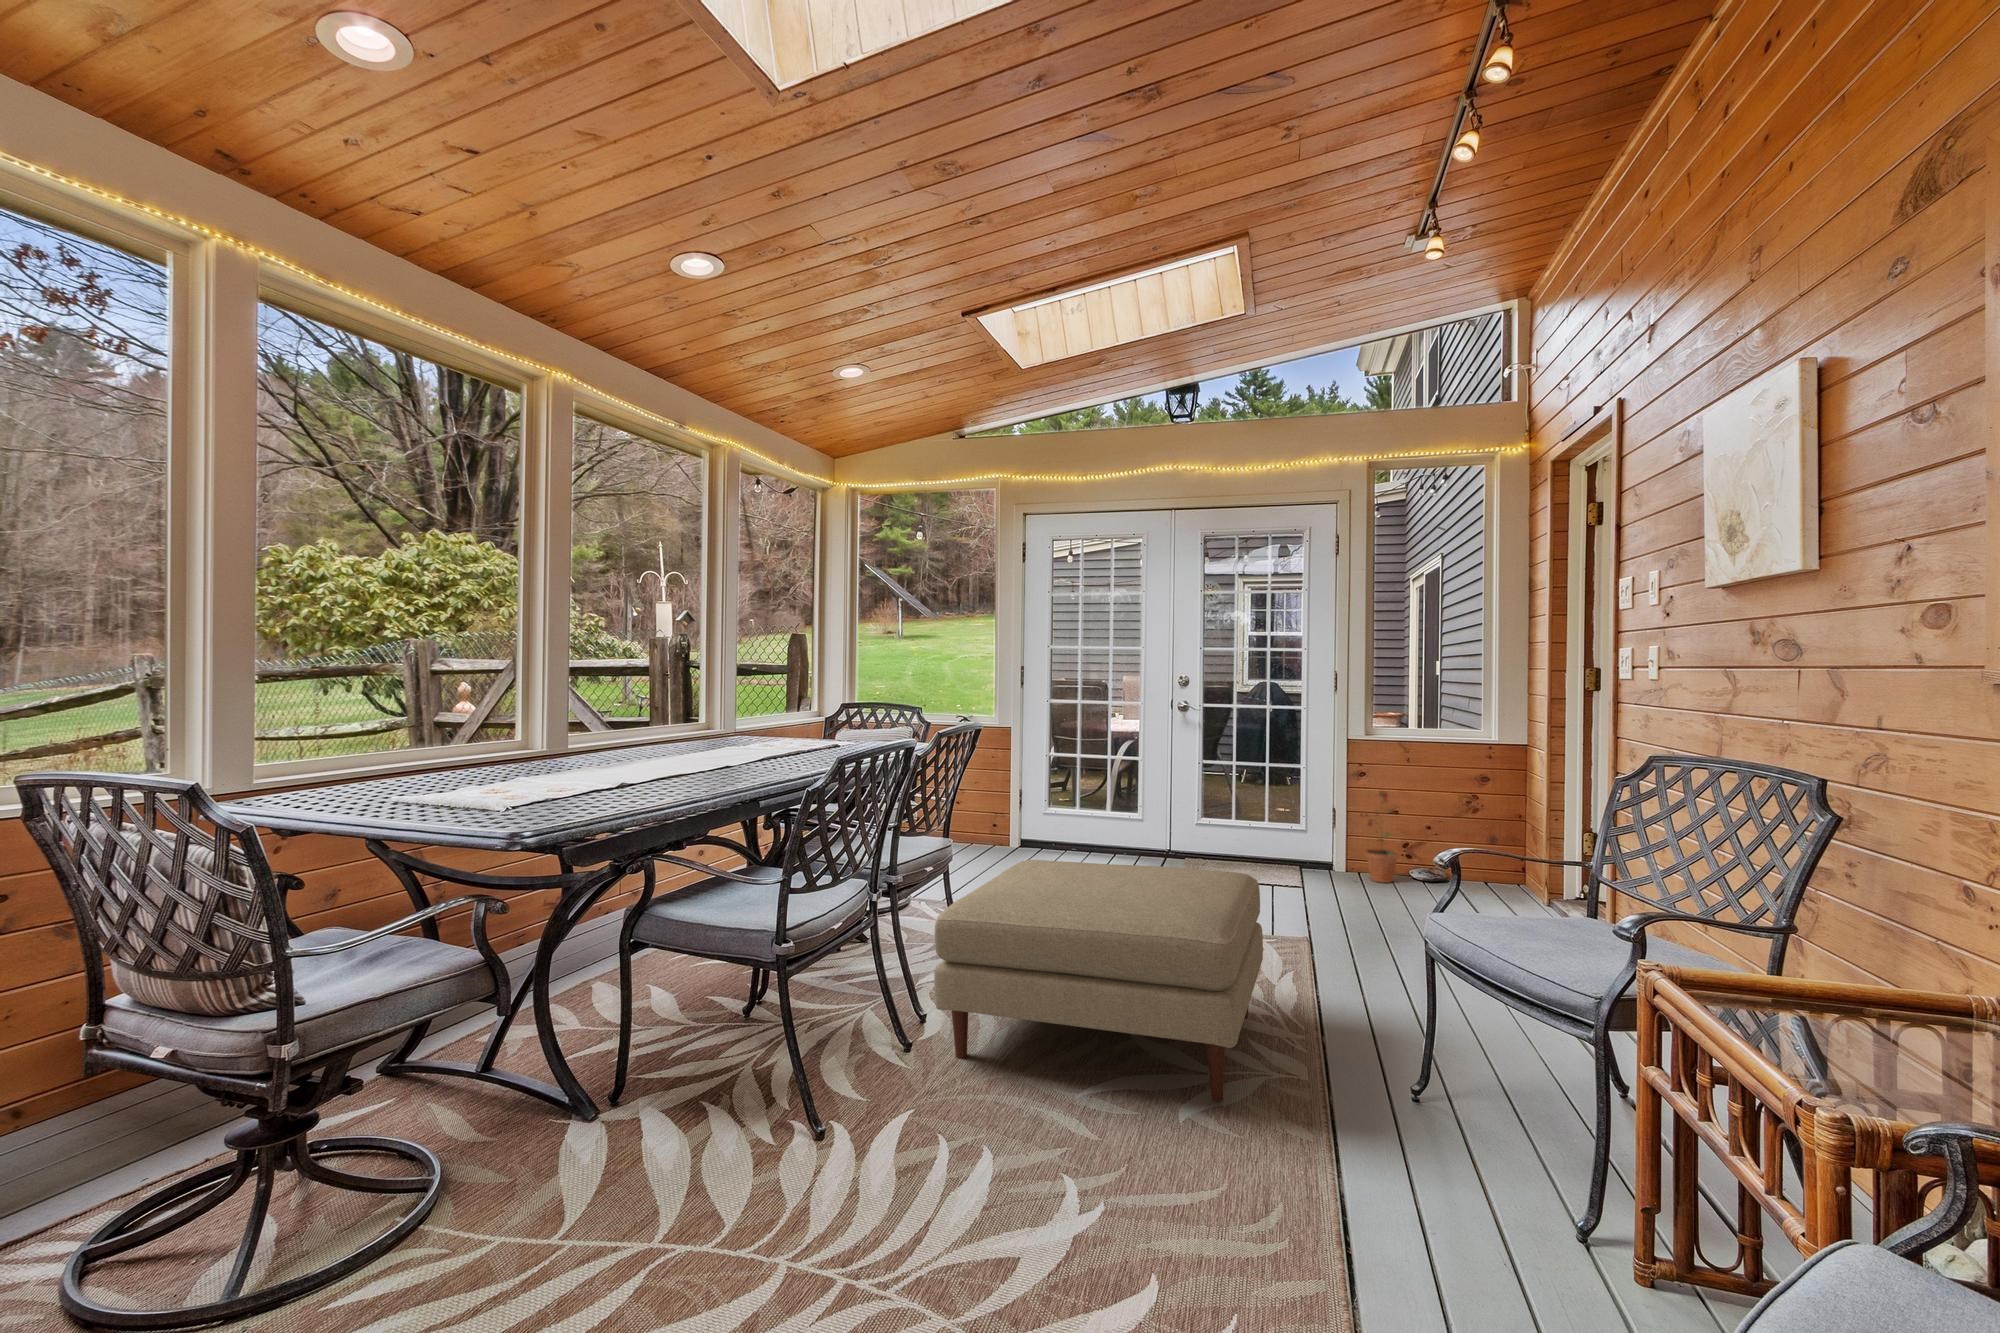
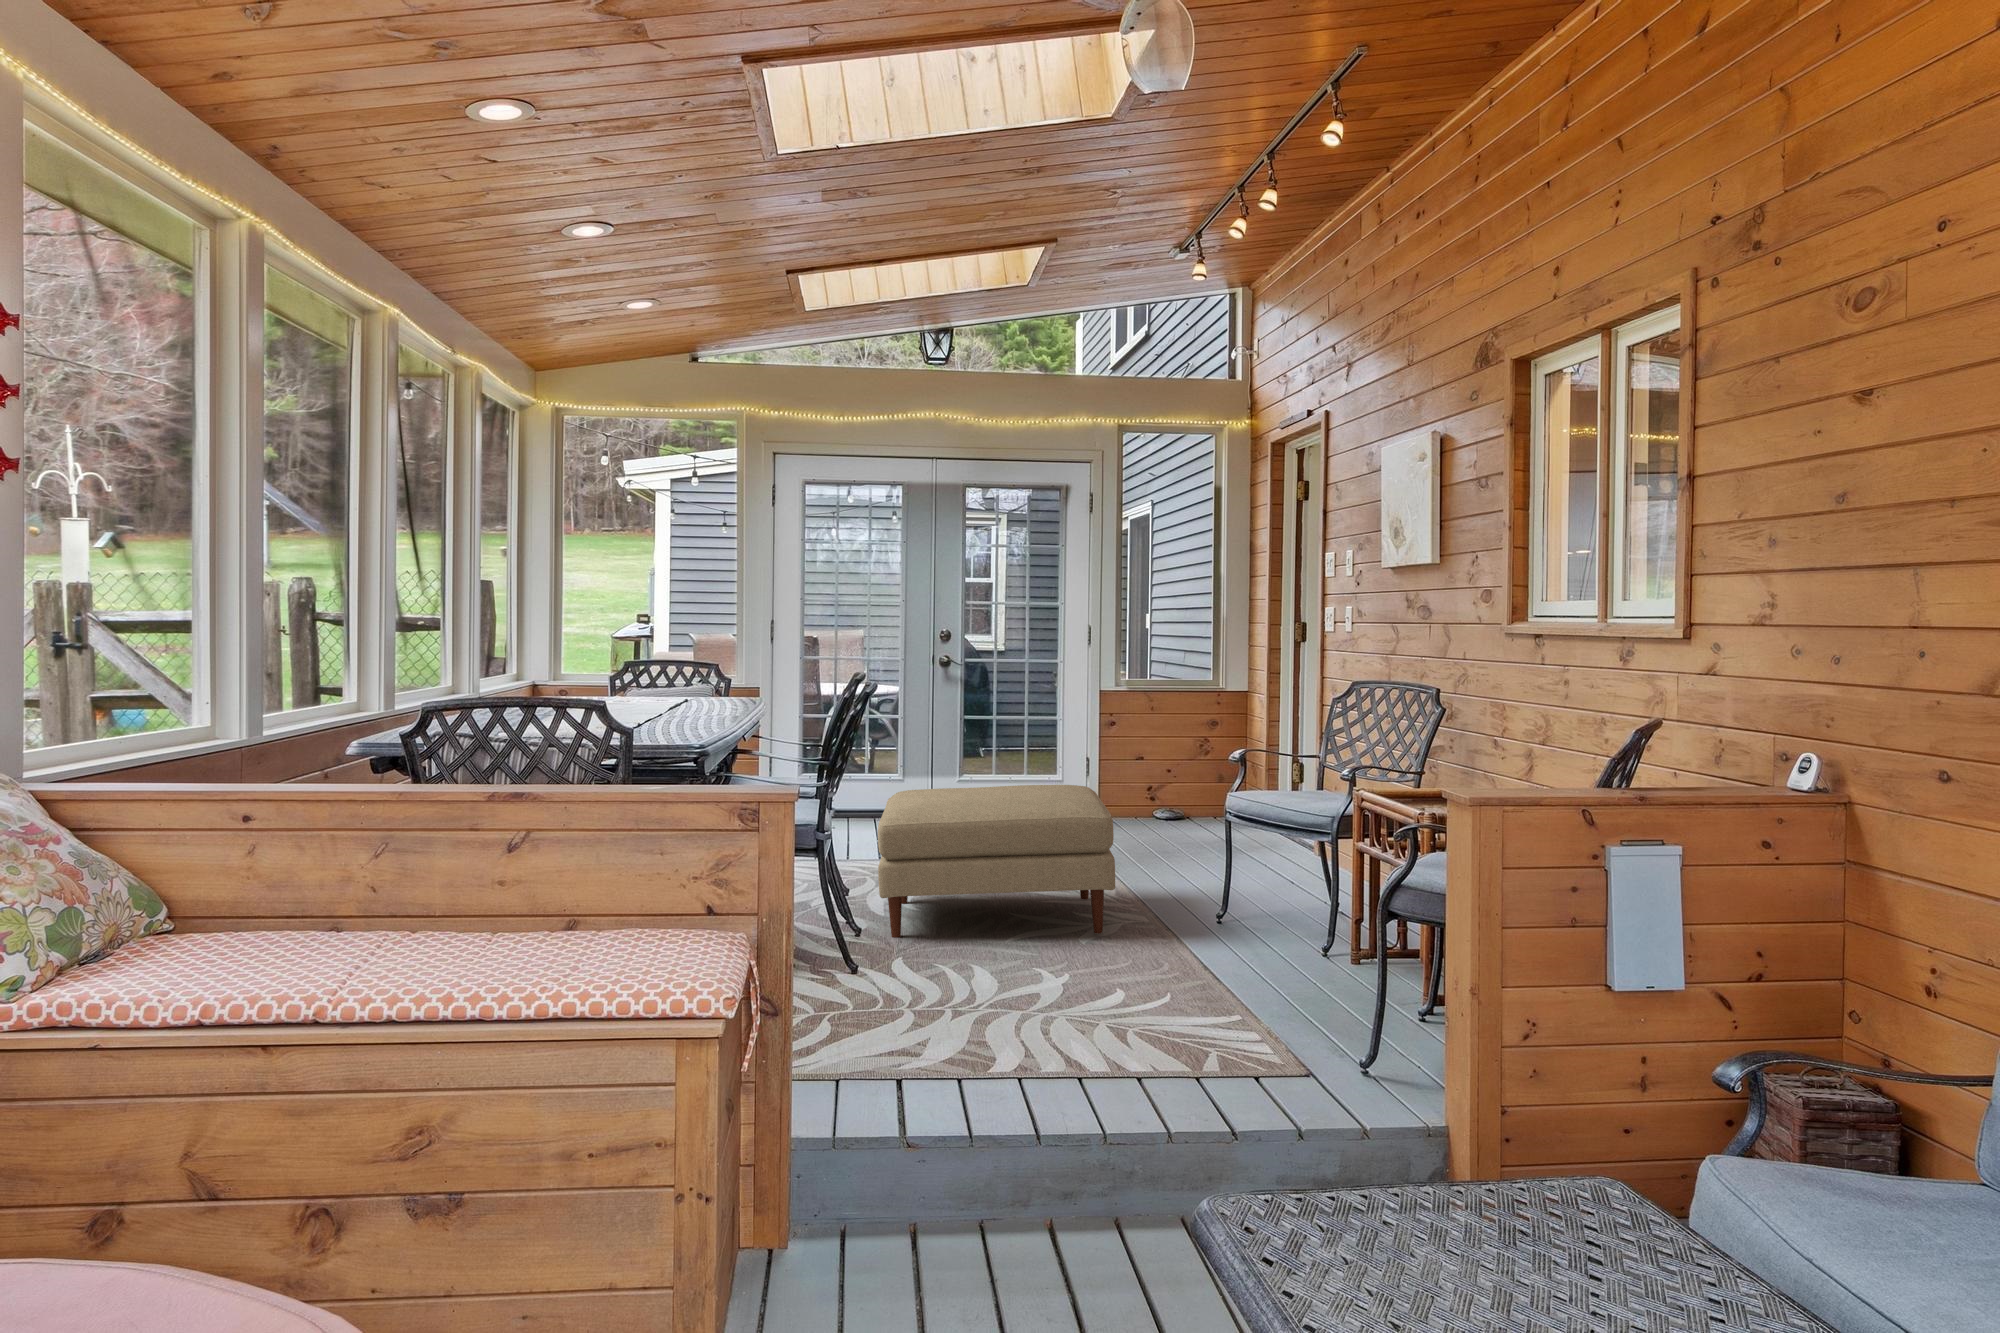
potted plant: present [1360,791,1398,883] -> none [1110,737,1146,822]

